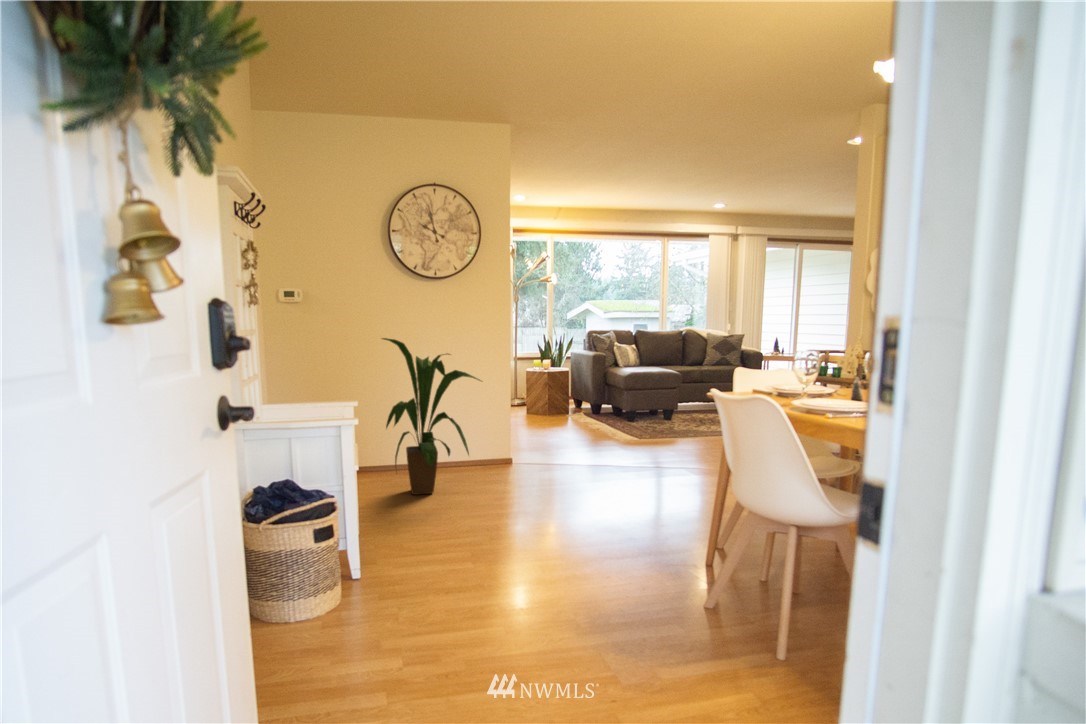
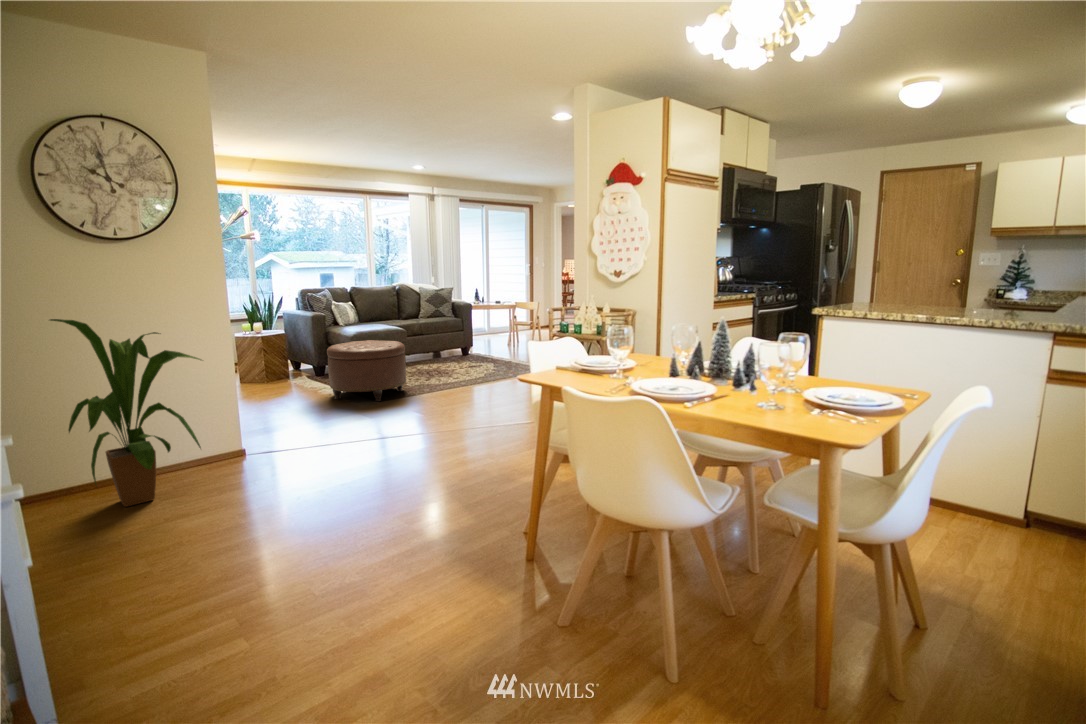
ottoman: none [598,381,675,443] -> present [327,340,406,401]

